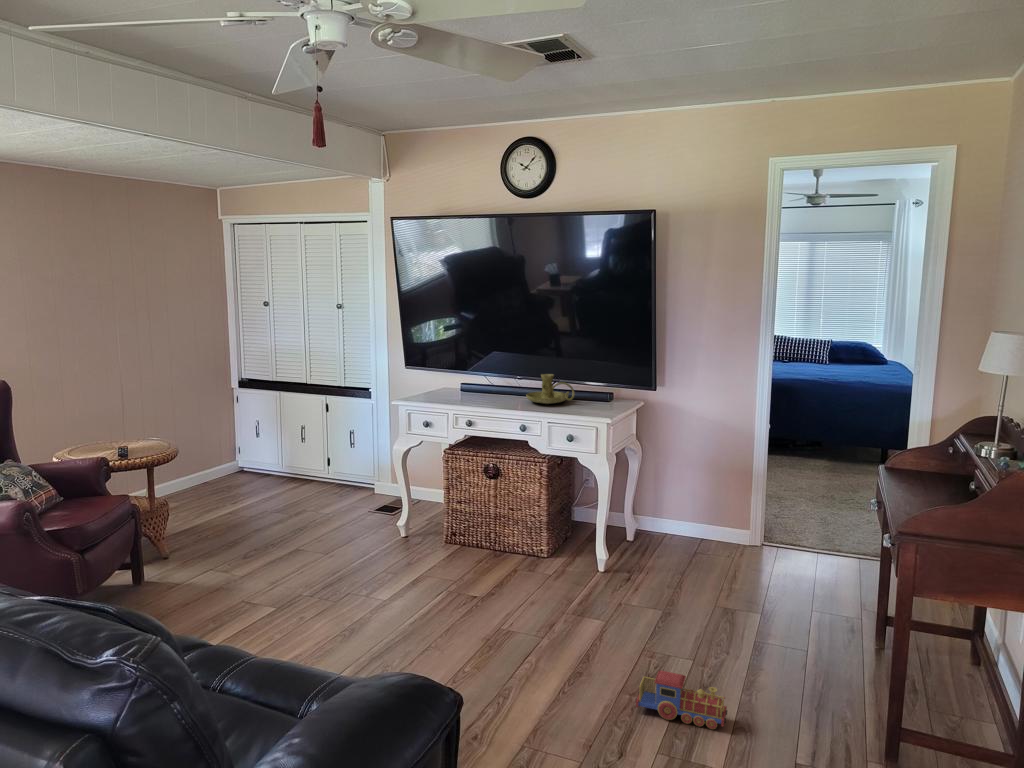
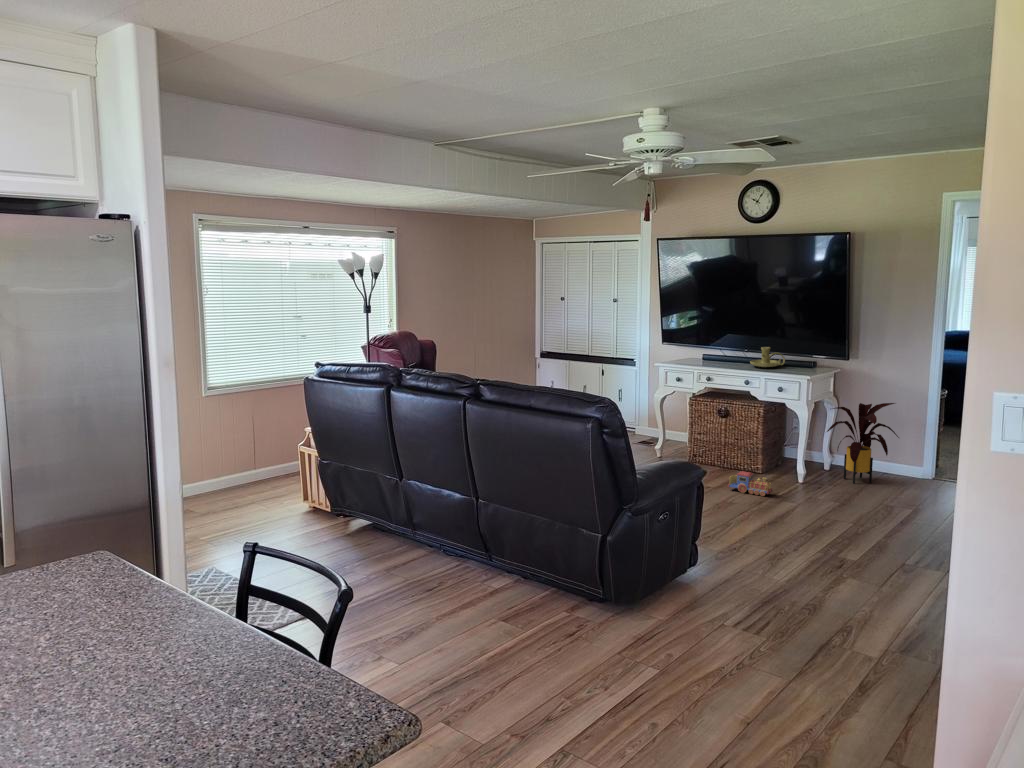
house plant: none [634,450,729,569] -> present [827,403,899,484]
toy train: present [635,671,727,729] -> present [728,471,773,496]

